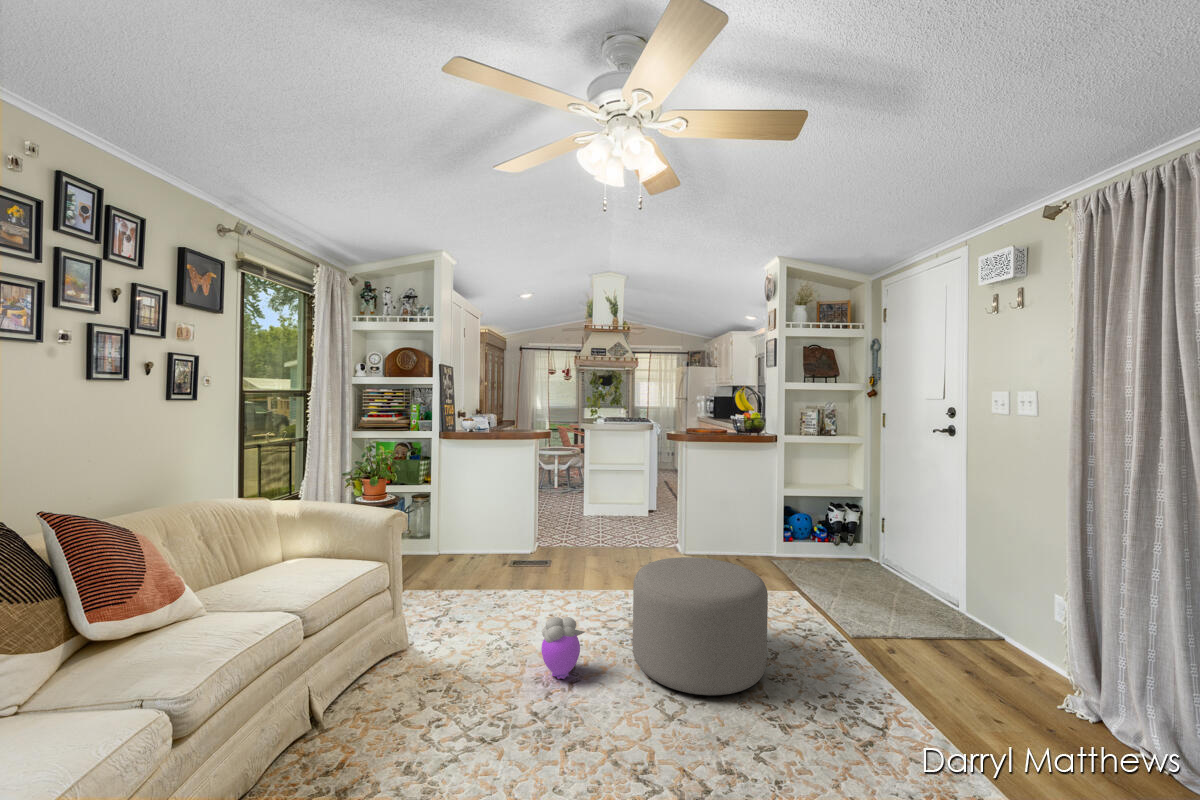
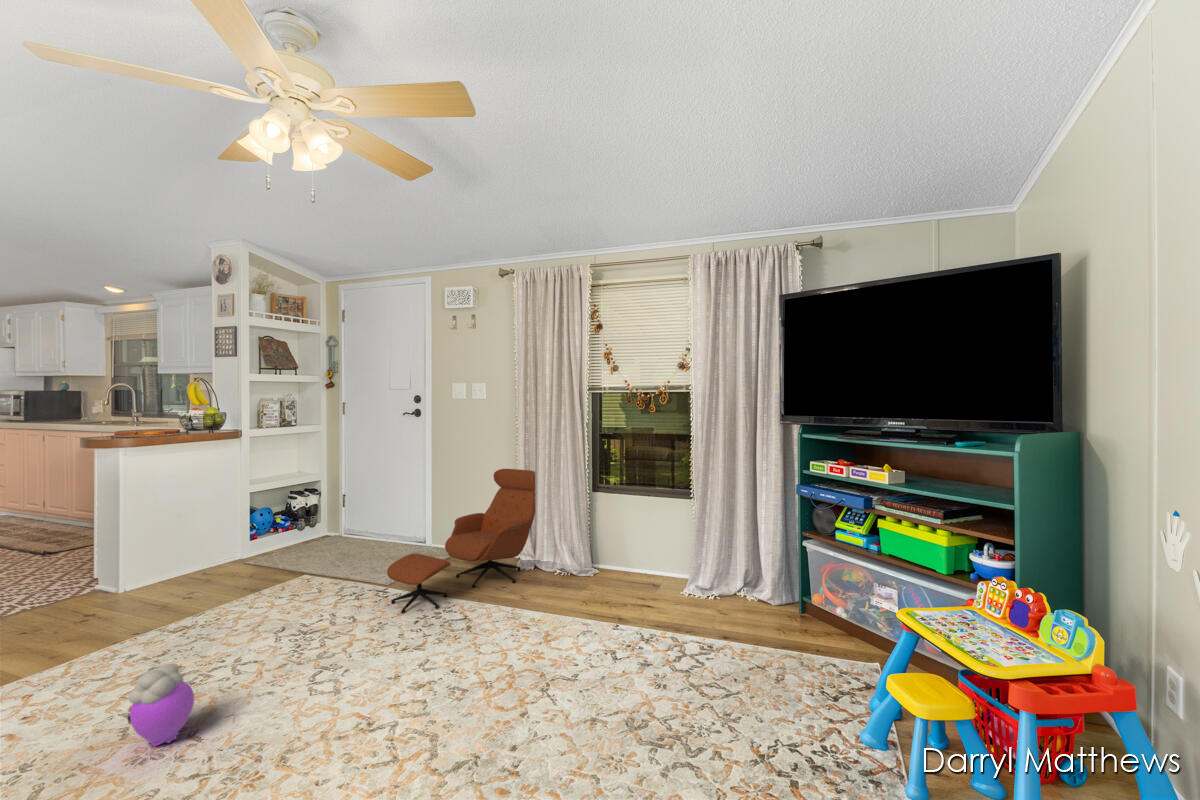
lounge chair: none [824,533,1104,724] -> present [387,469,536,613]
ottoman: present [633,557,768,695] -> none [221,548,373,683]

